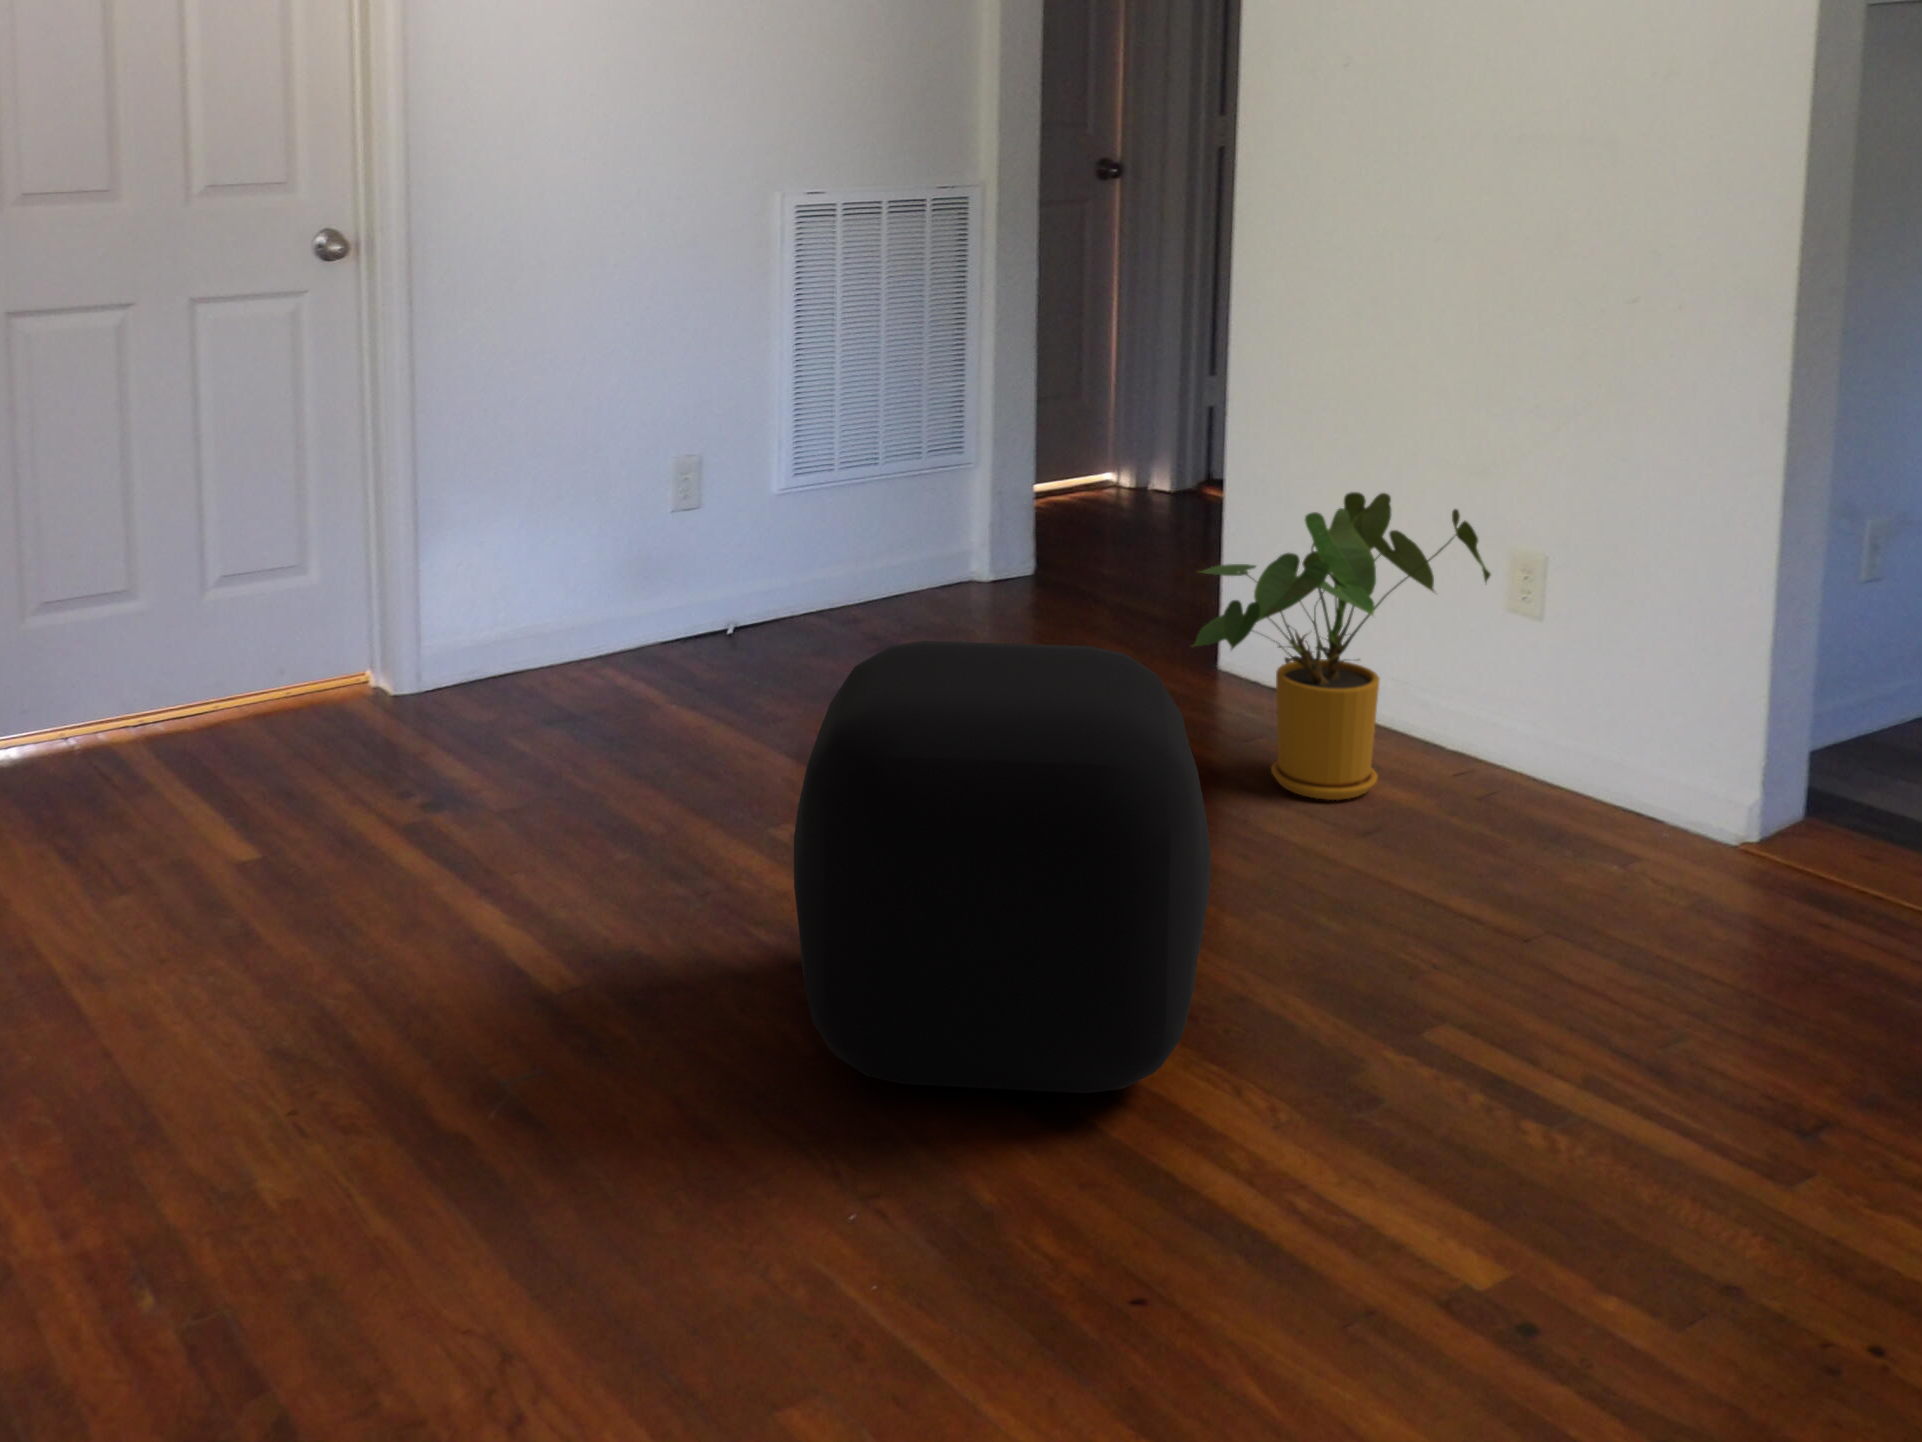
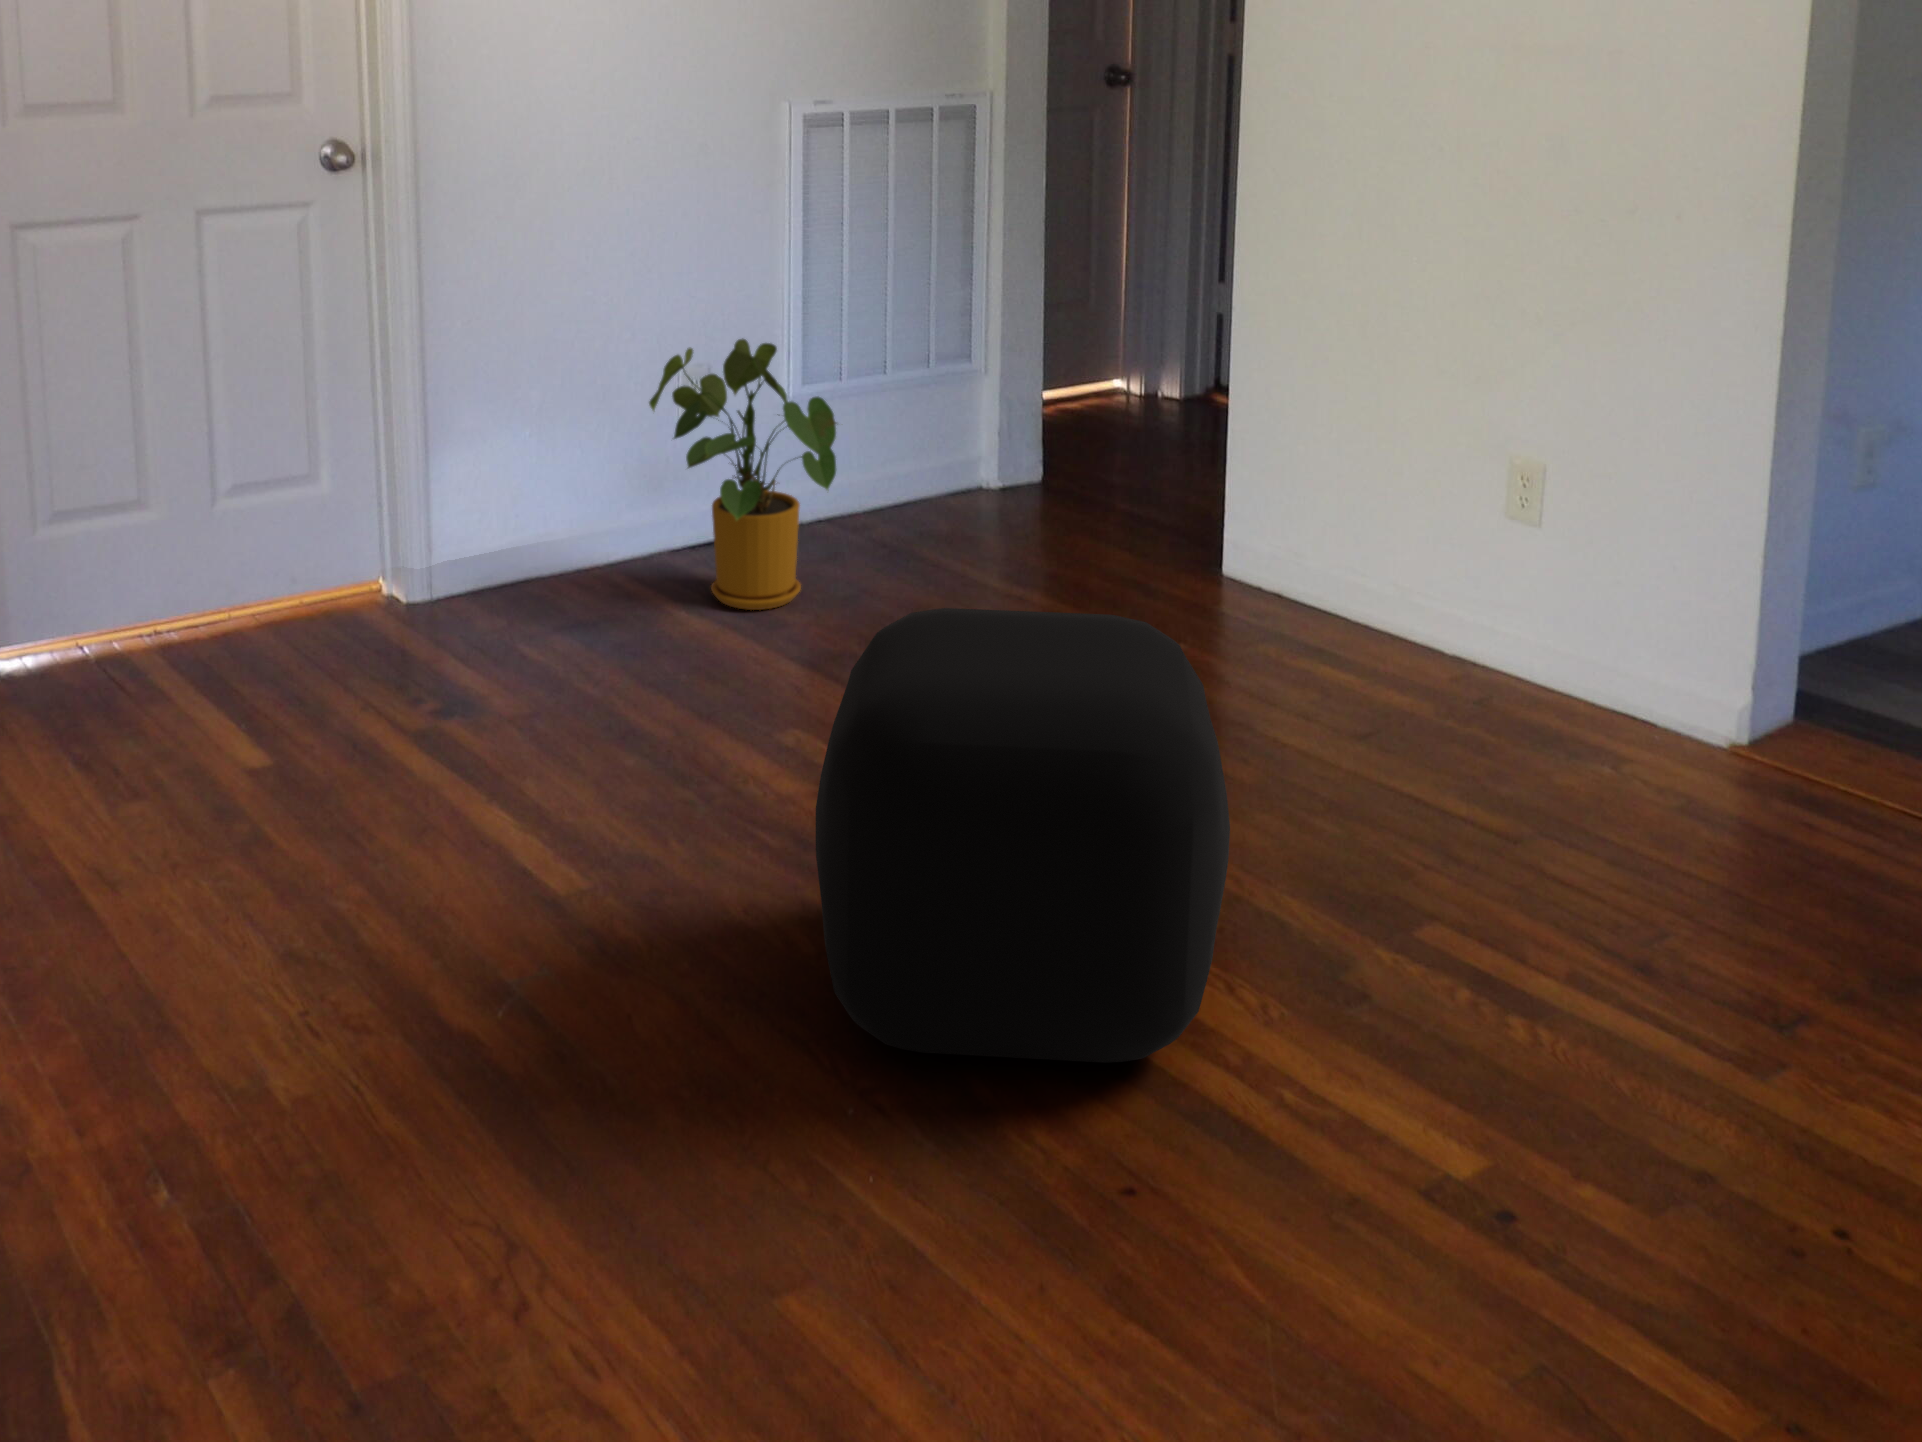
house plant: present [1194,492,1491,800] -> present [649,338,837,610]

